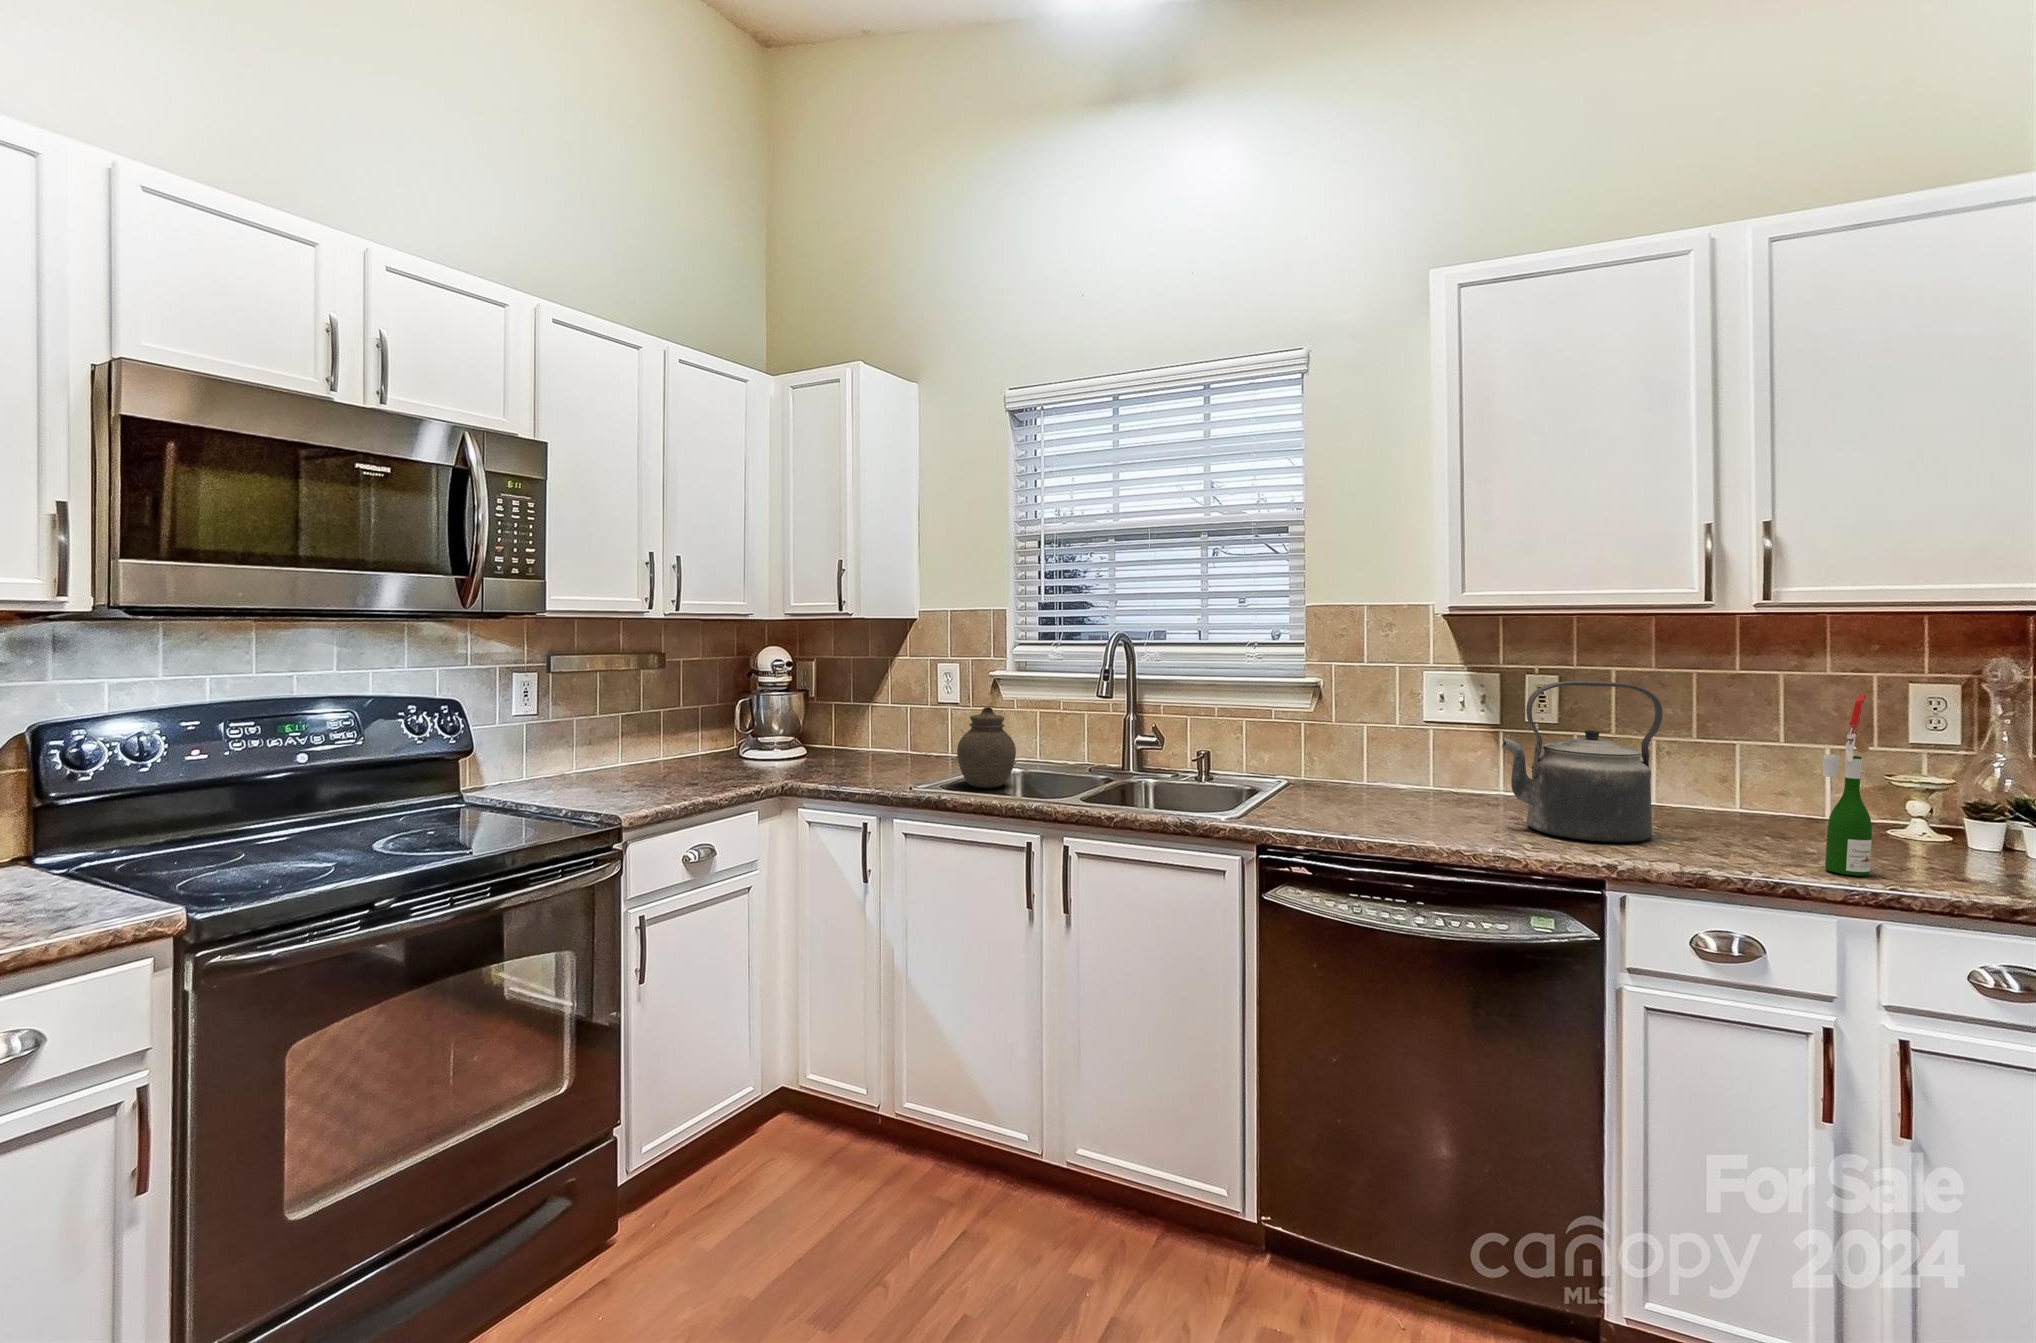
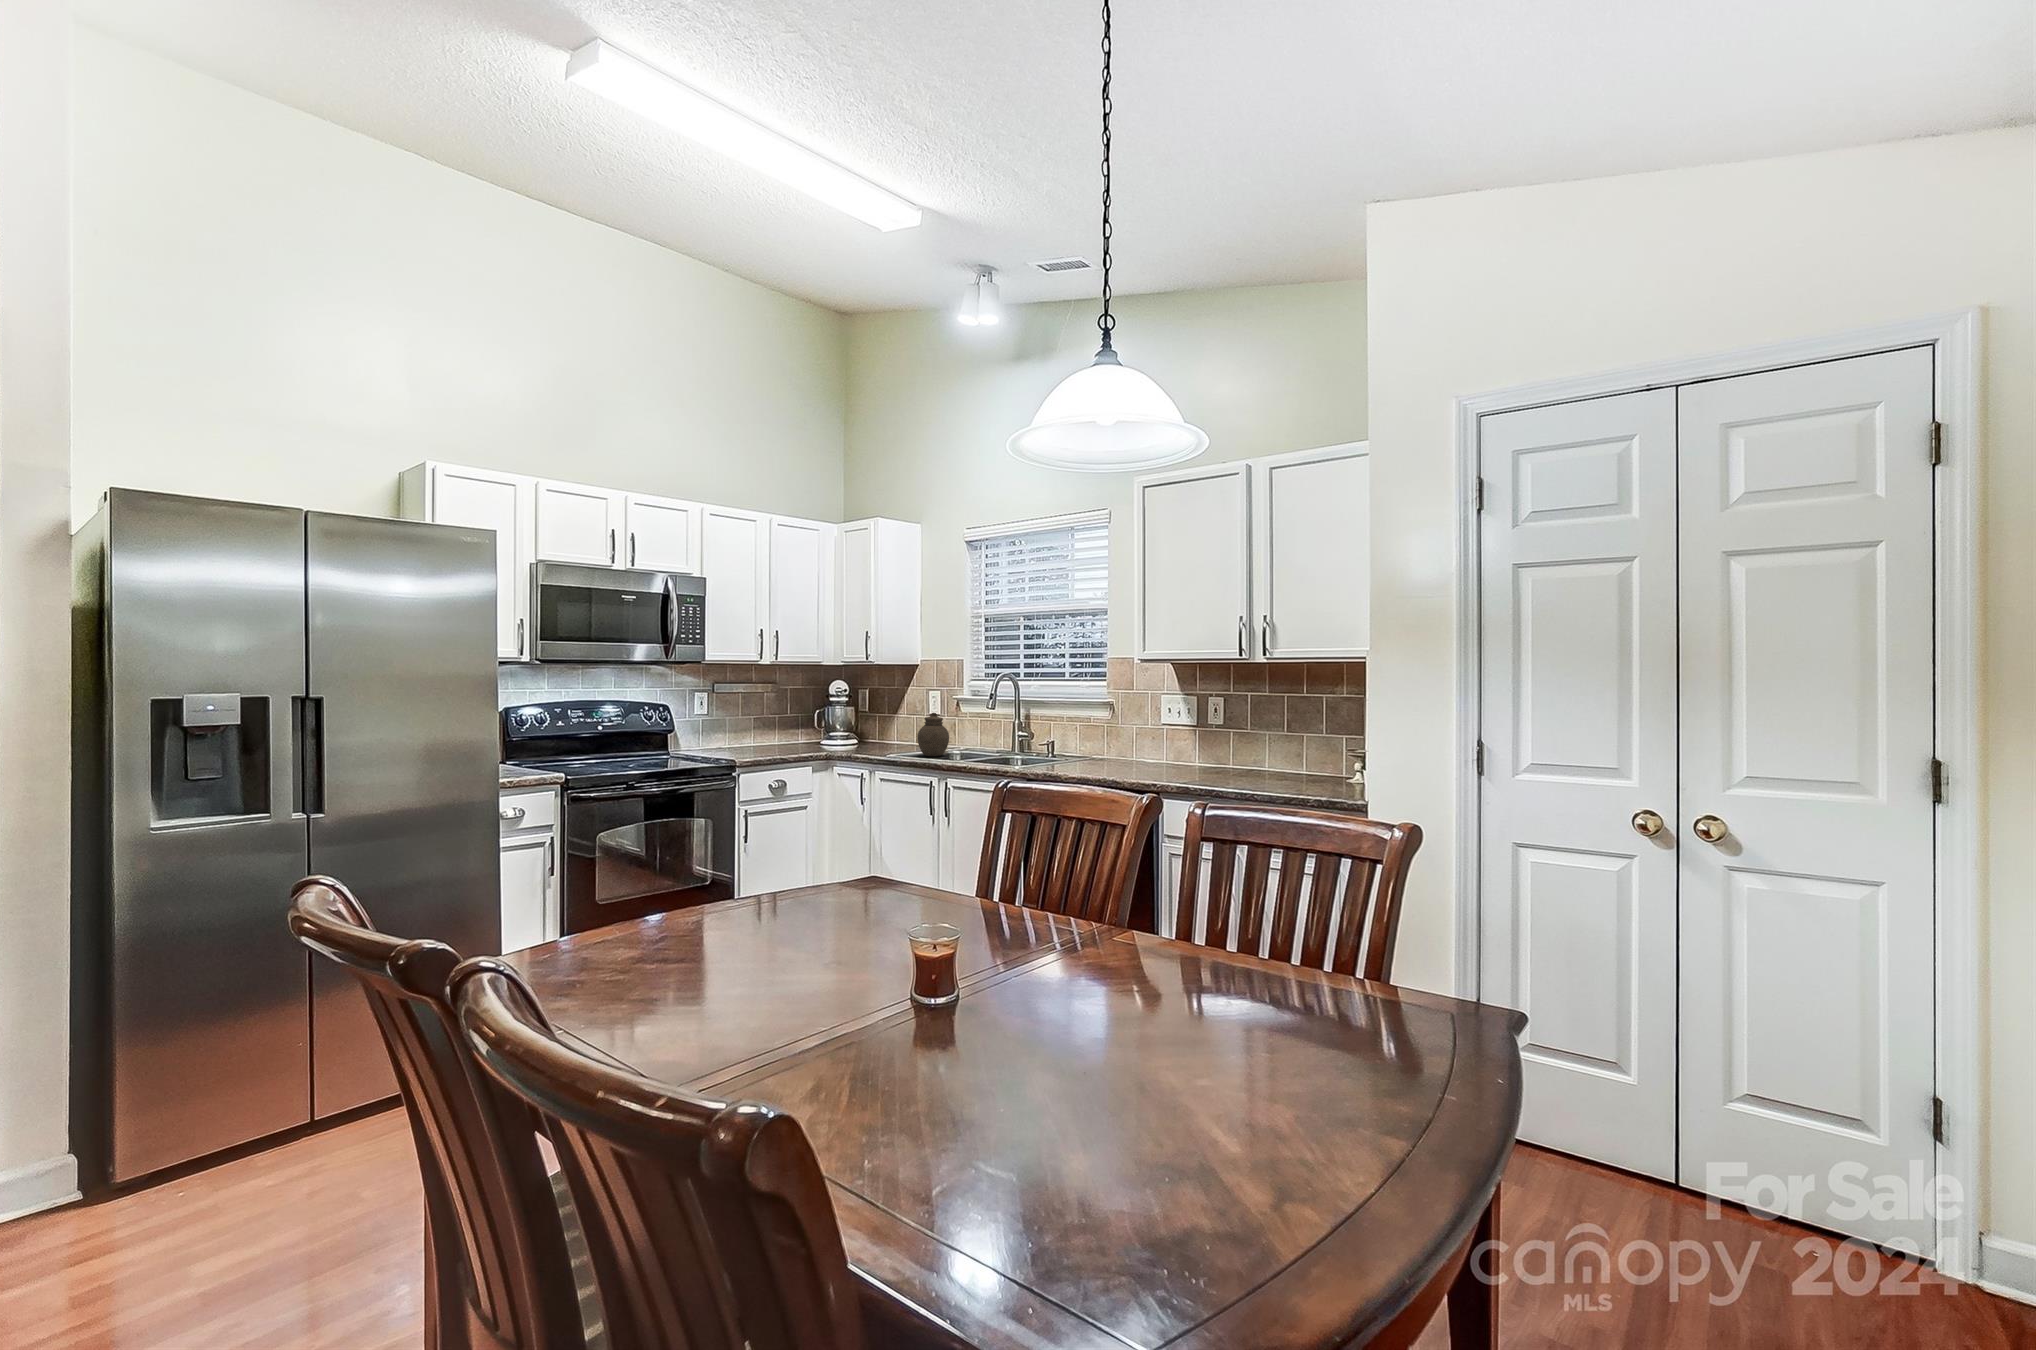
kettle: present [1502,681,1663,842] -> none [1161,698,1236,778]
wine bottle: present [1823,695,1872,876] -> none [1272,702,1297,789]

